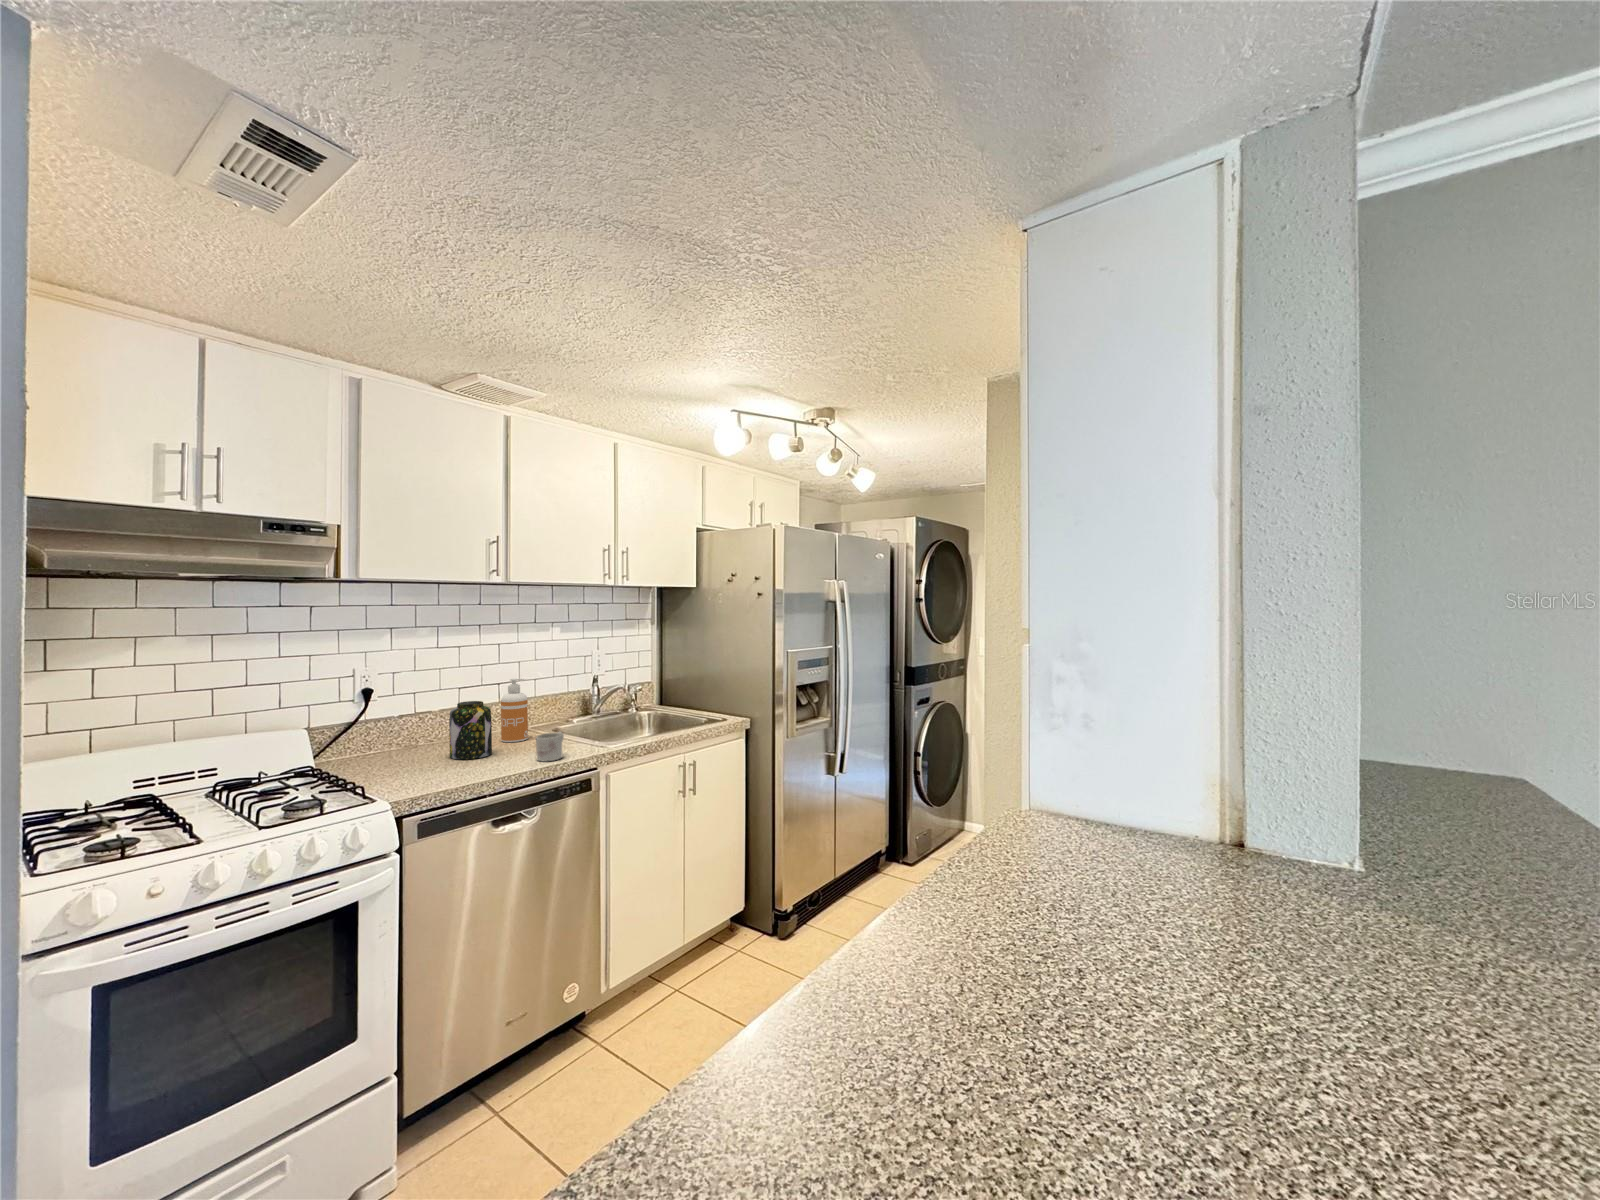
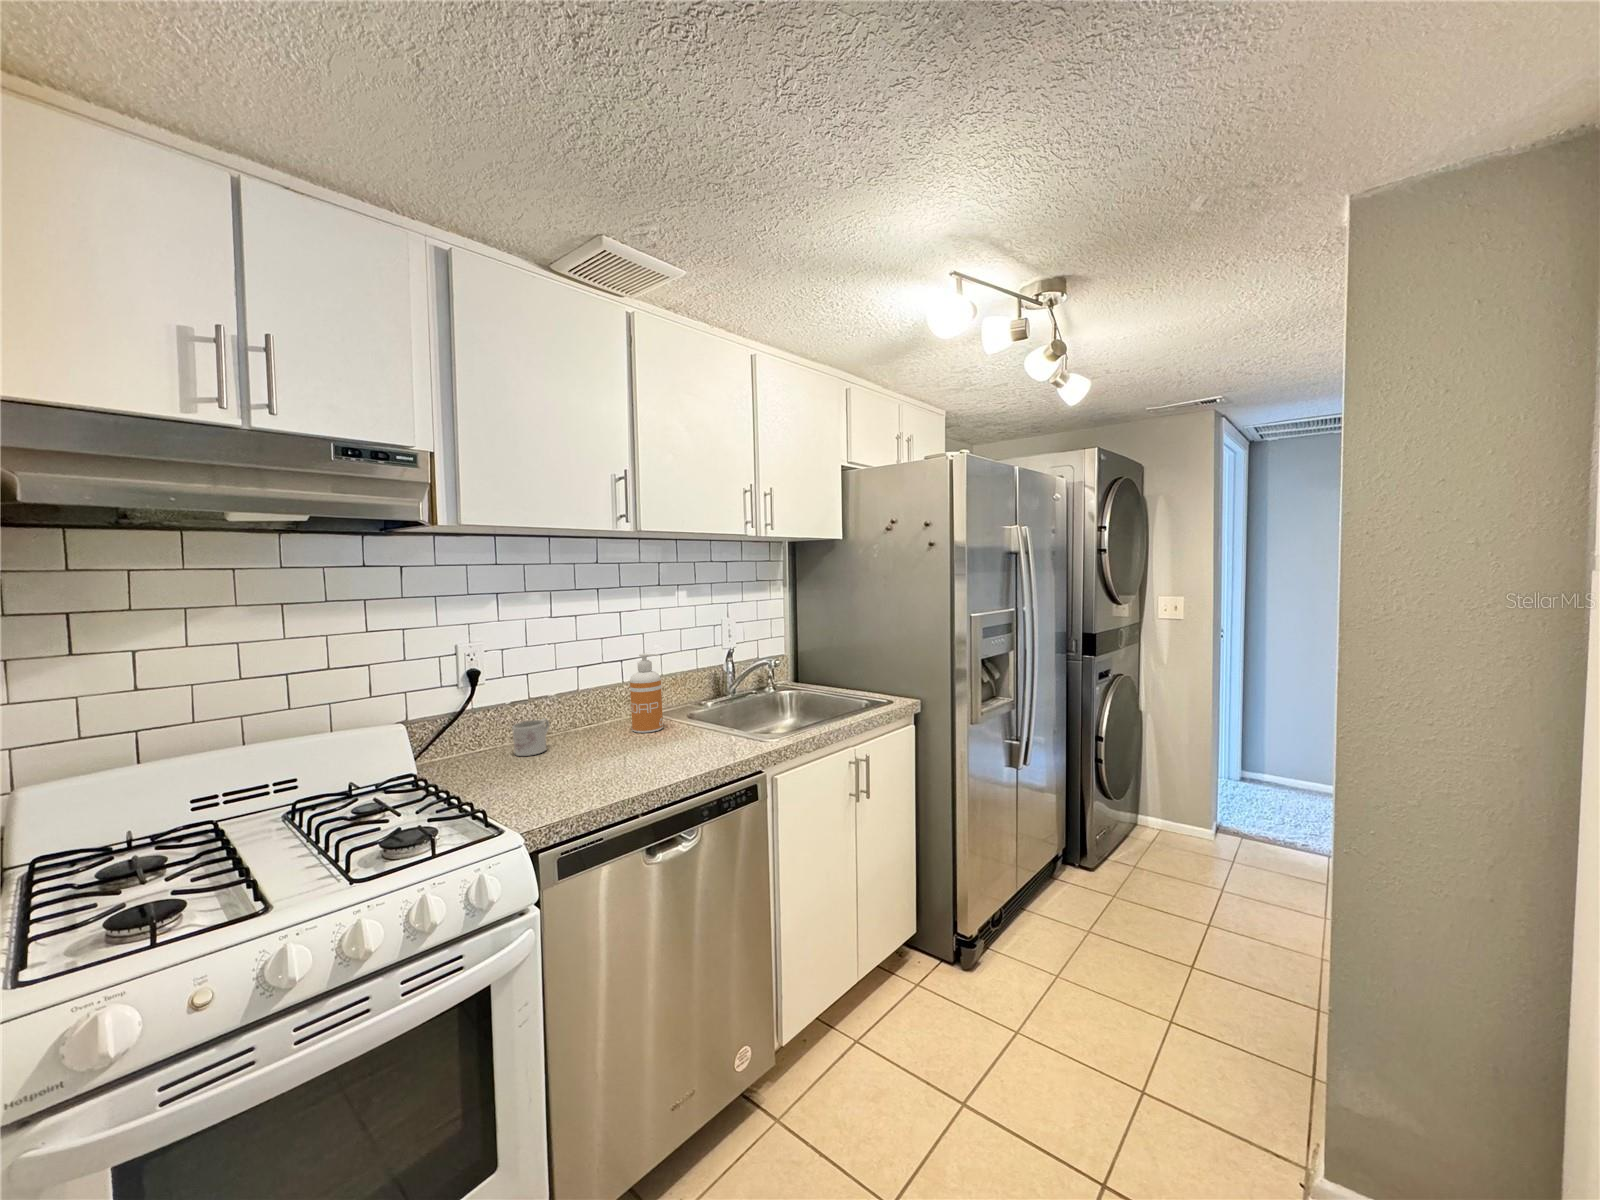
jar: present [449,701,492,759] -> none [576,683,628,759]
mug: present [536,732,564,761] -> present [512,719,549,756]

